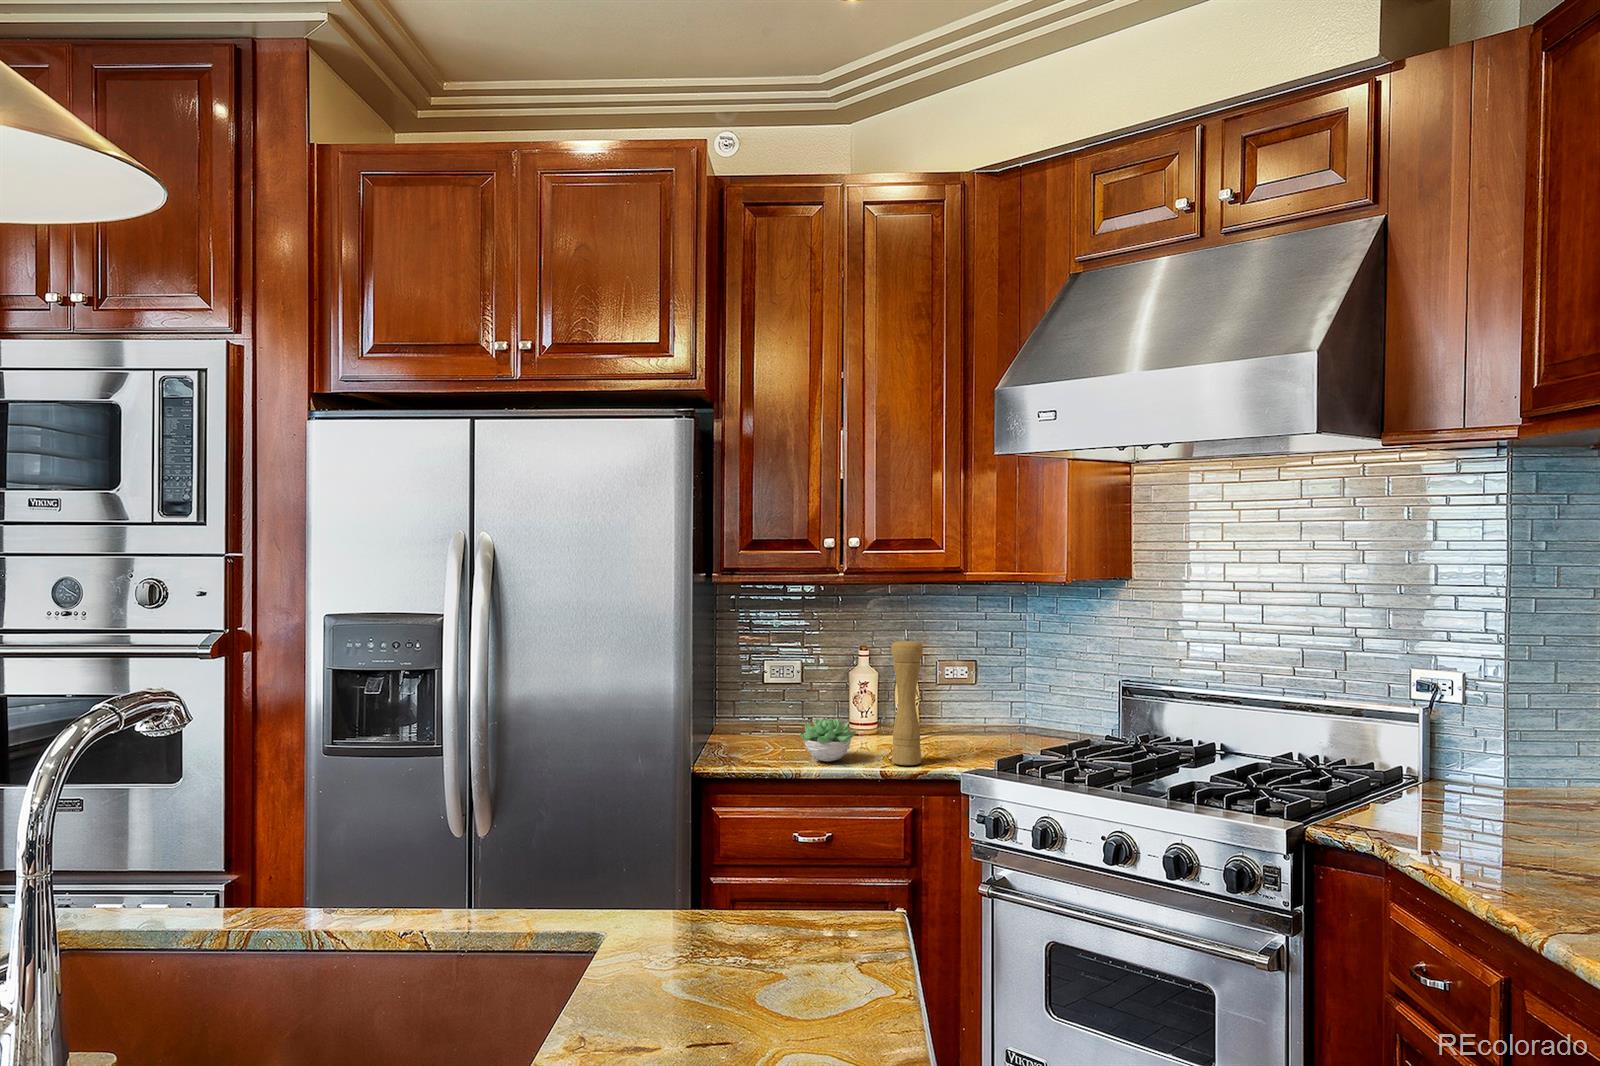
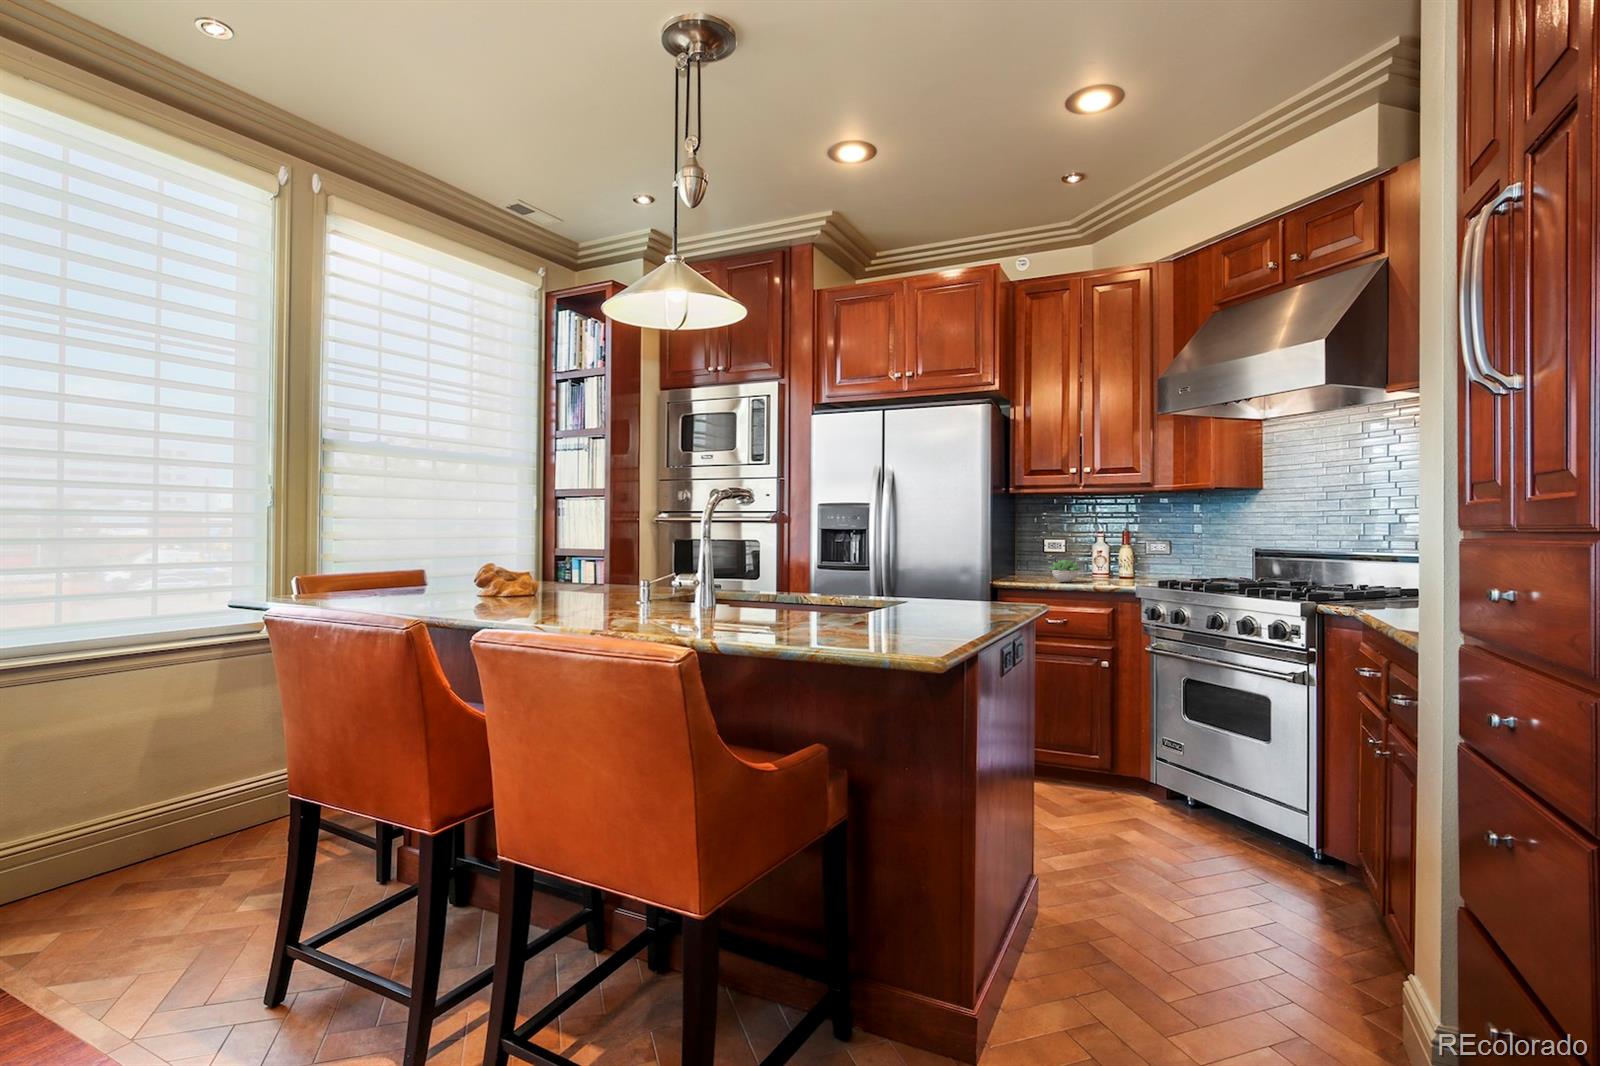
pepper mill: present [891,639,923,765] -> none [1100,516,1118,583]

